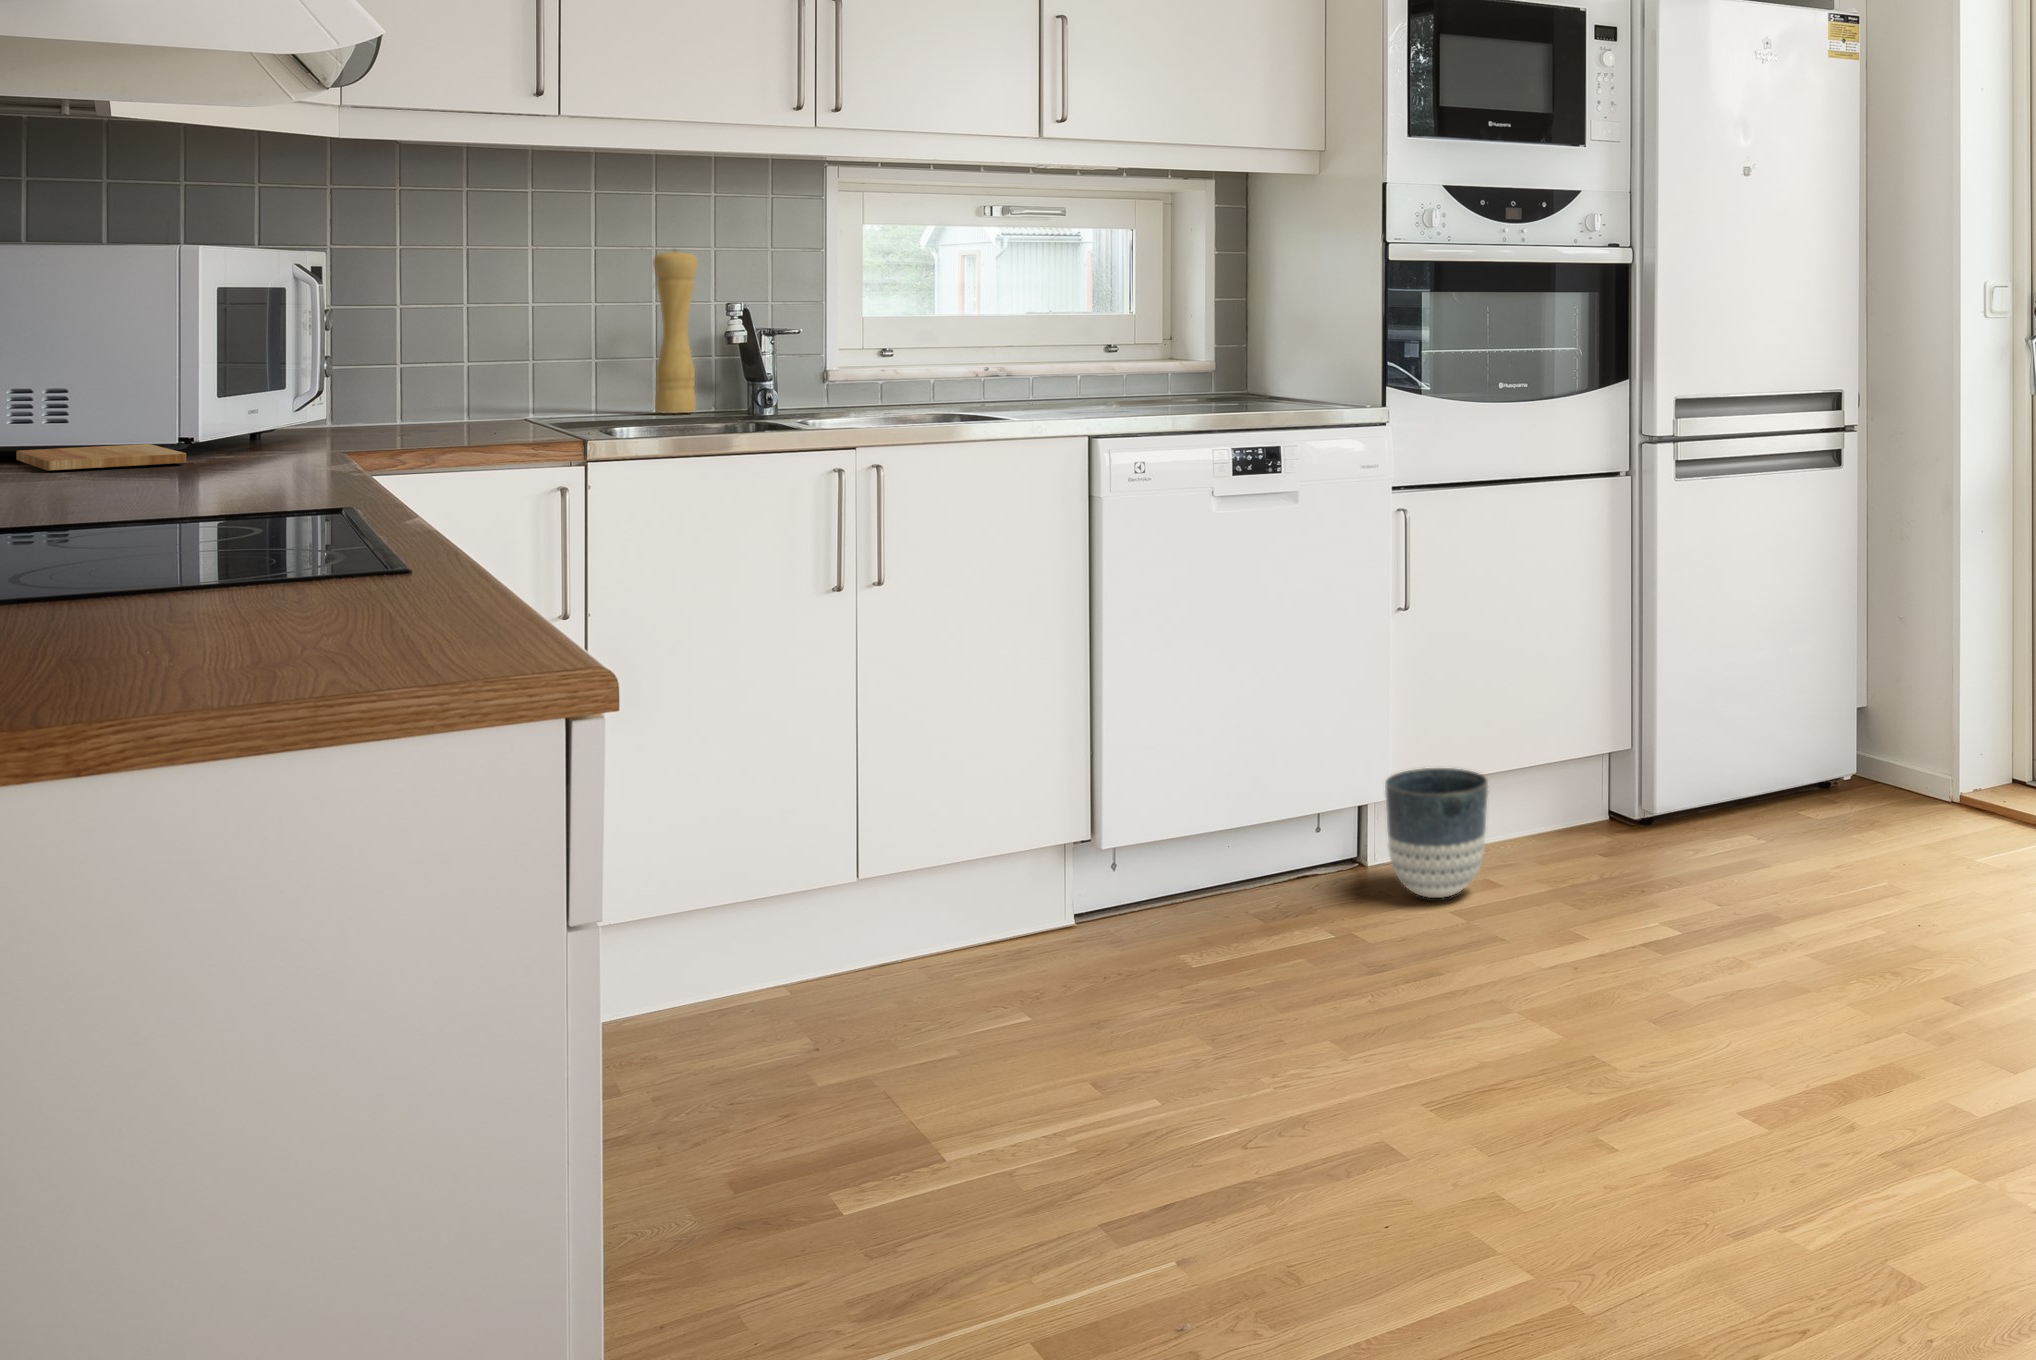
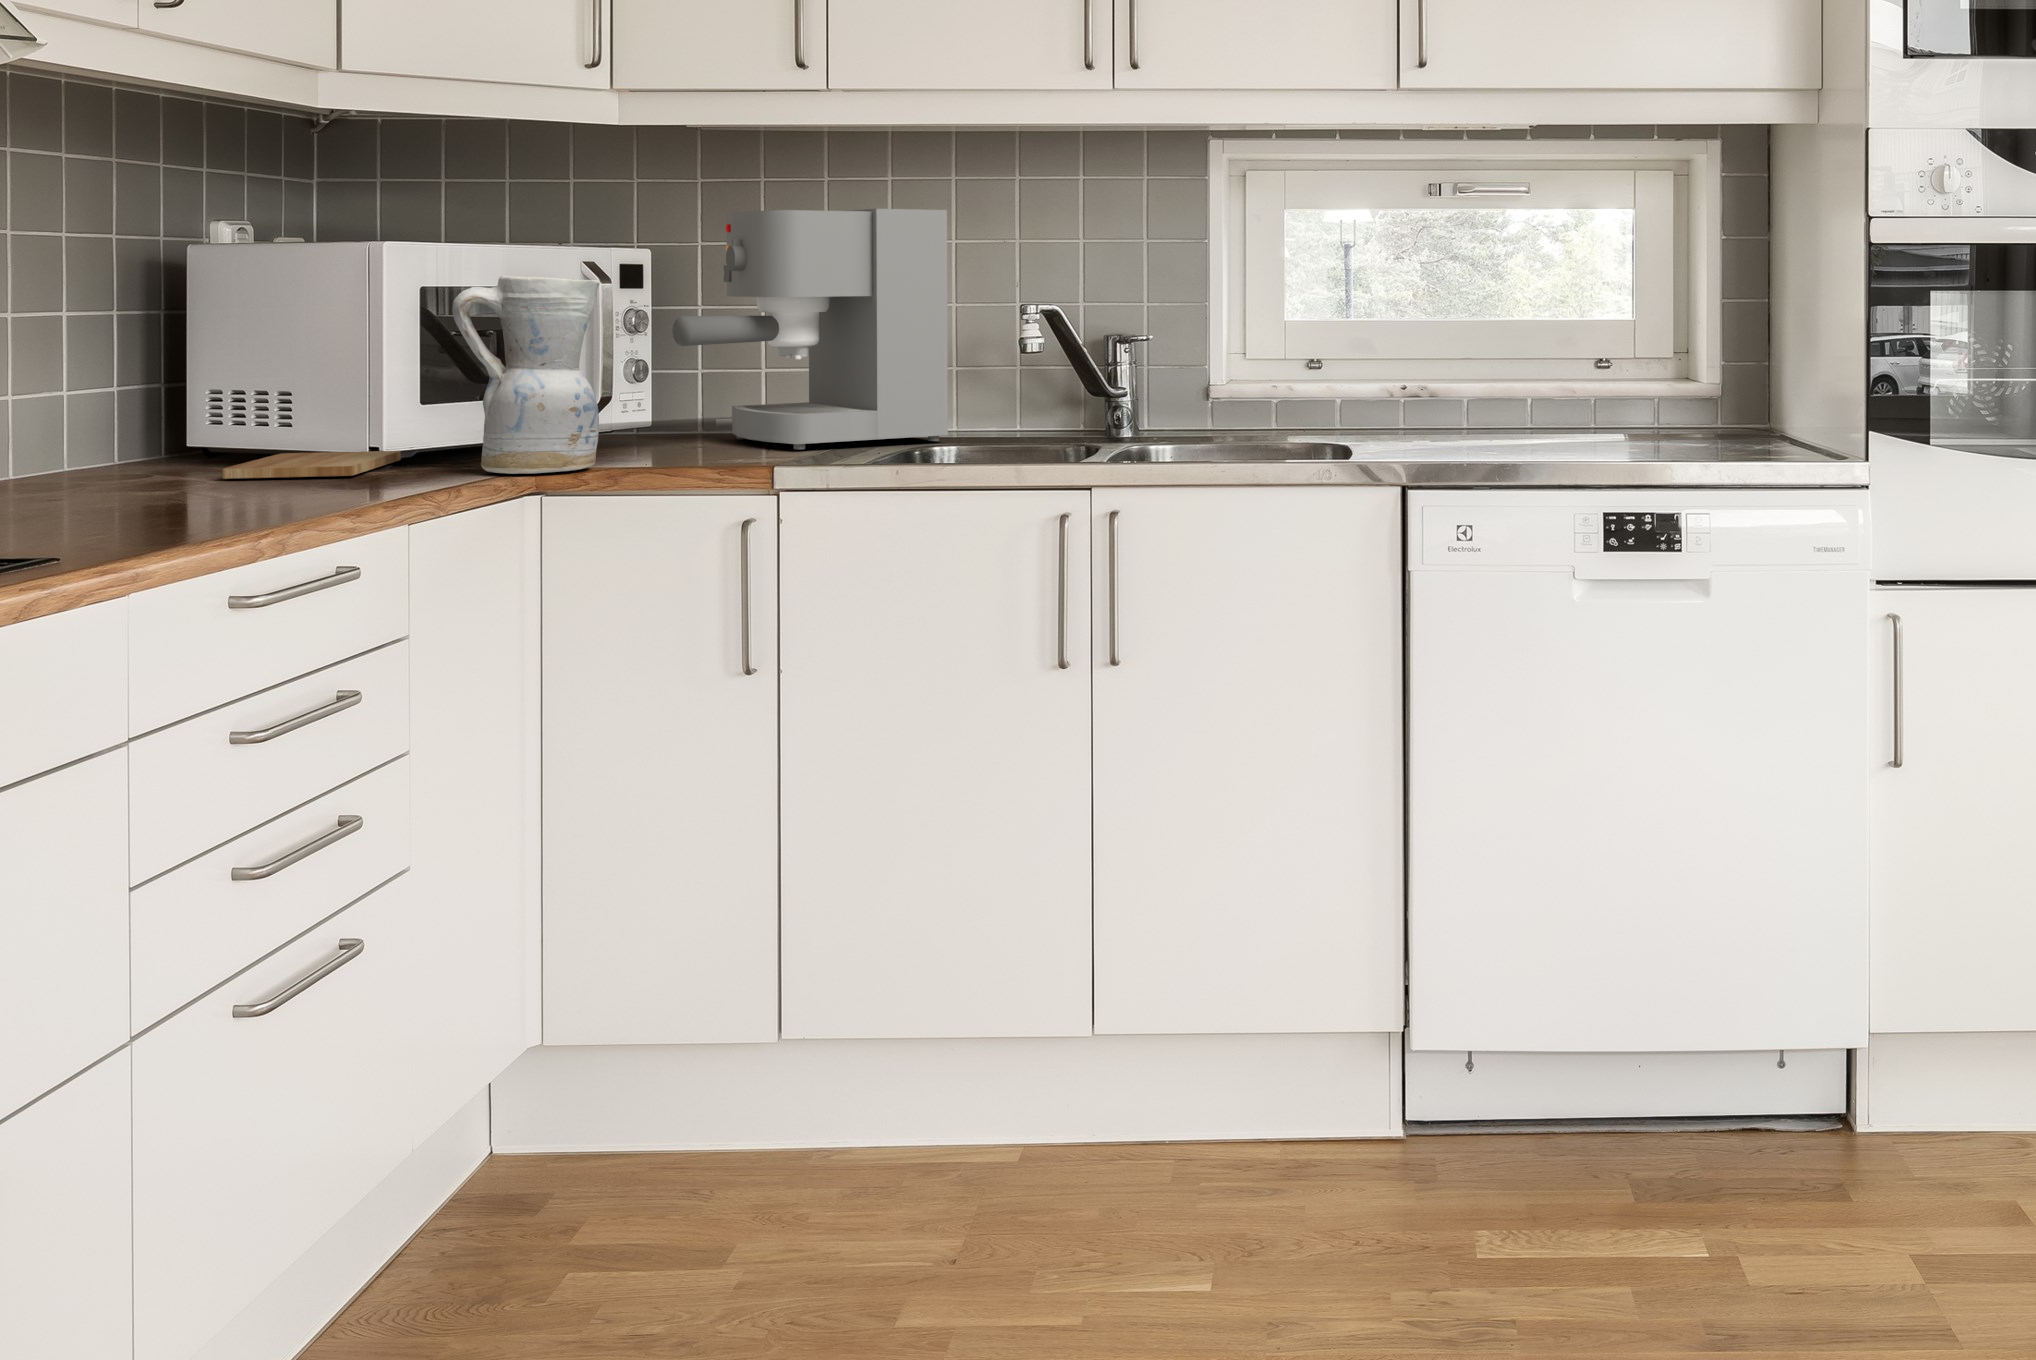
coffee maker: none [409,219,640,431] -> present [672,209,948,449]
pepper mill: present [653,250,698,413] -> none [1010,242,1058,430]
ceramic pitcher: none [282,276,415,455] -> present [452,275,600,474]
planter: present [1385,768,1488,898] -> none [1834,1010,1997,1223]

